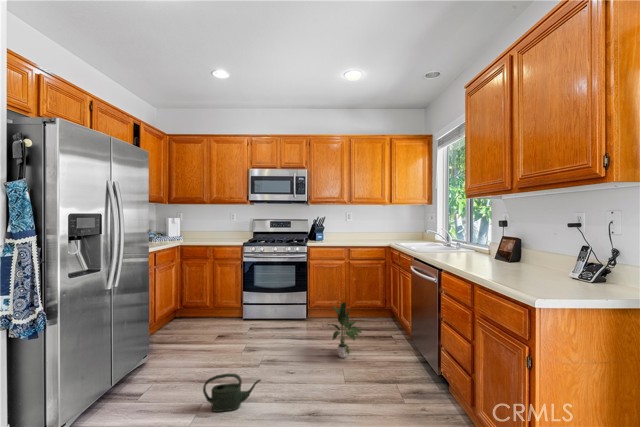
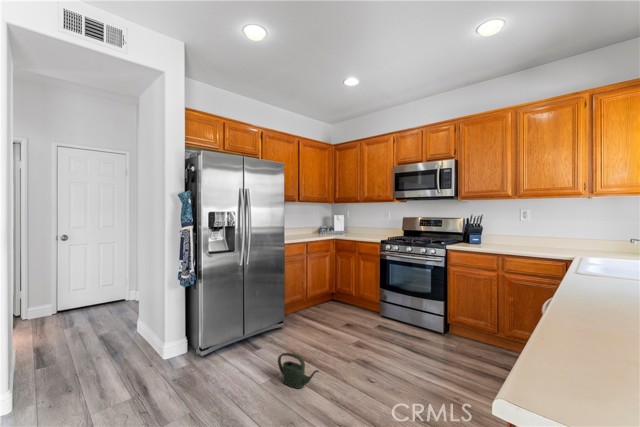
potted plant: present [328,302,362,358] -> none [418,321,472,388]

